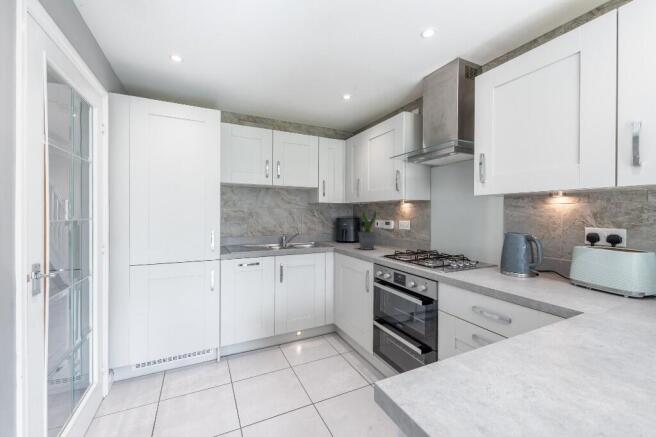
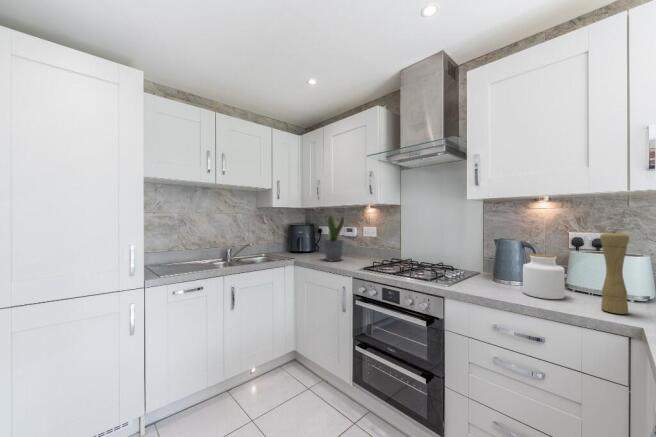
pepper mill: none [575,225,603,305] -> present [600,232,629,314]
jar: none [513,247,553,289] -> present [523,254,565,299]

